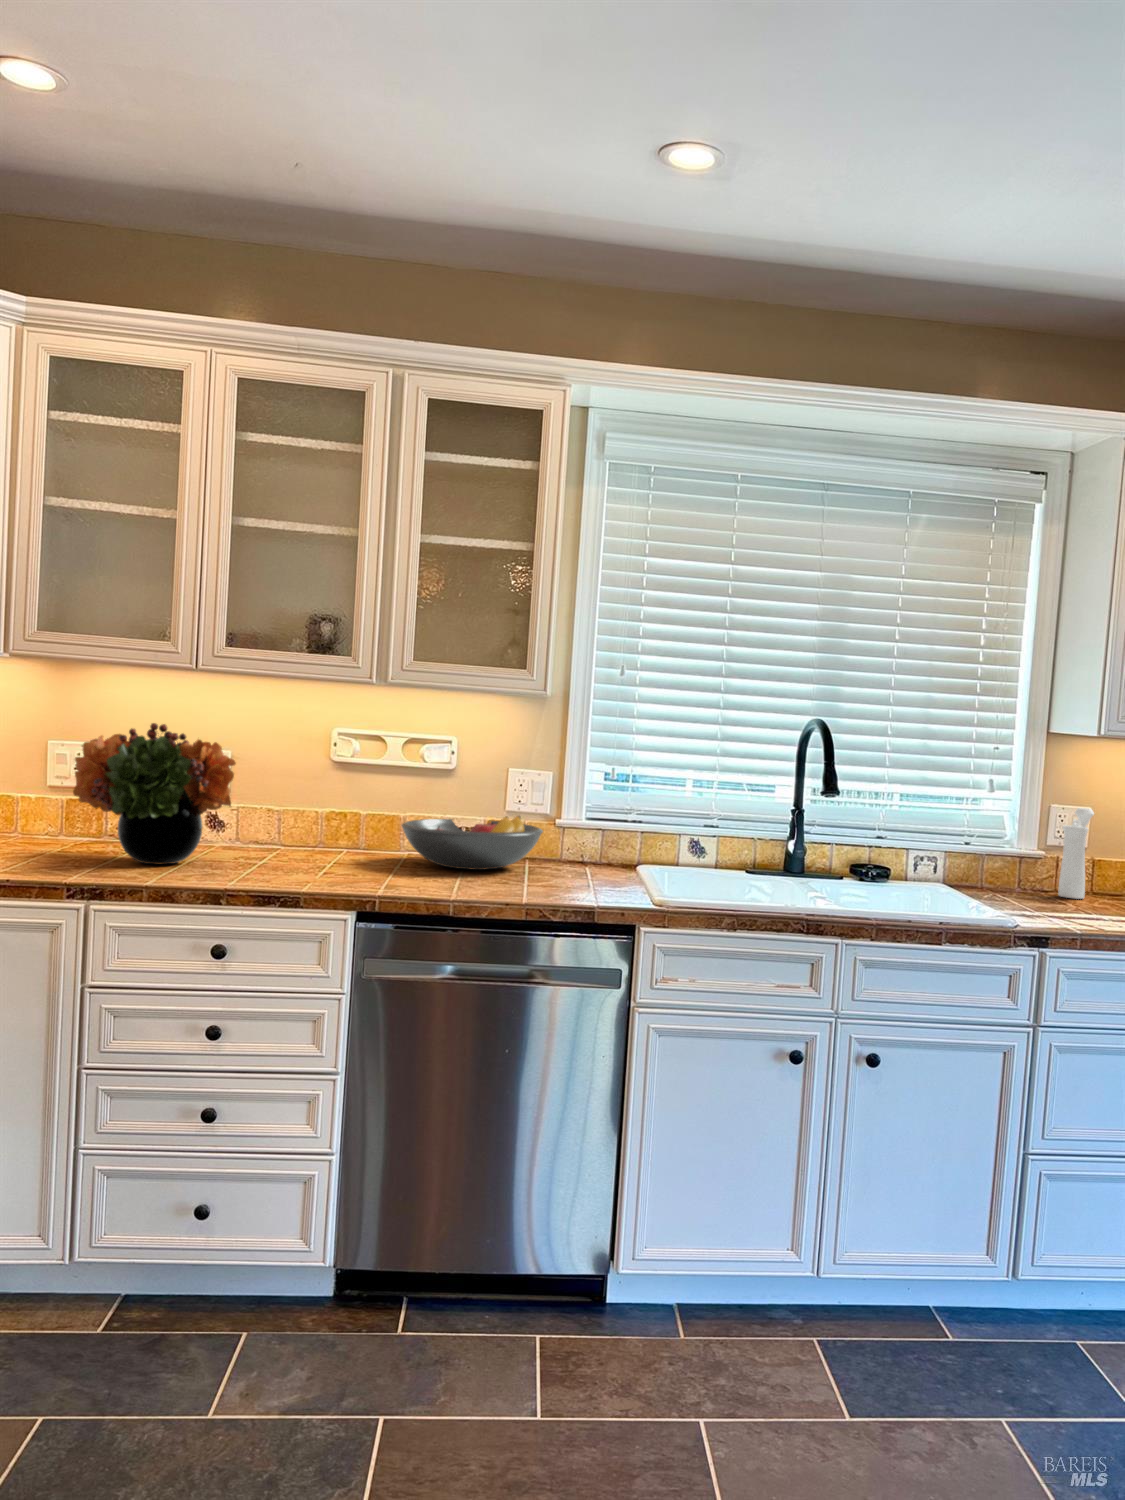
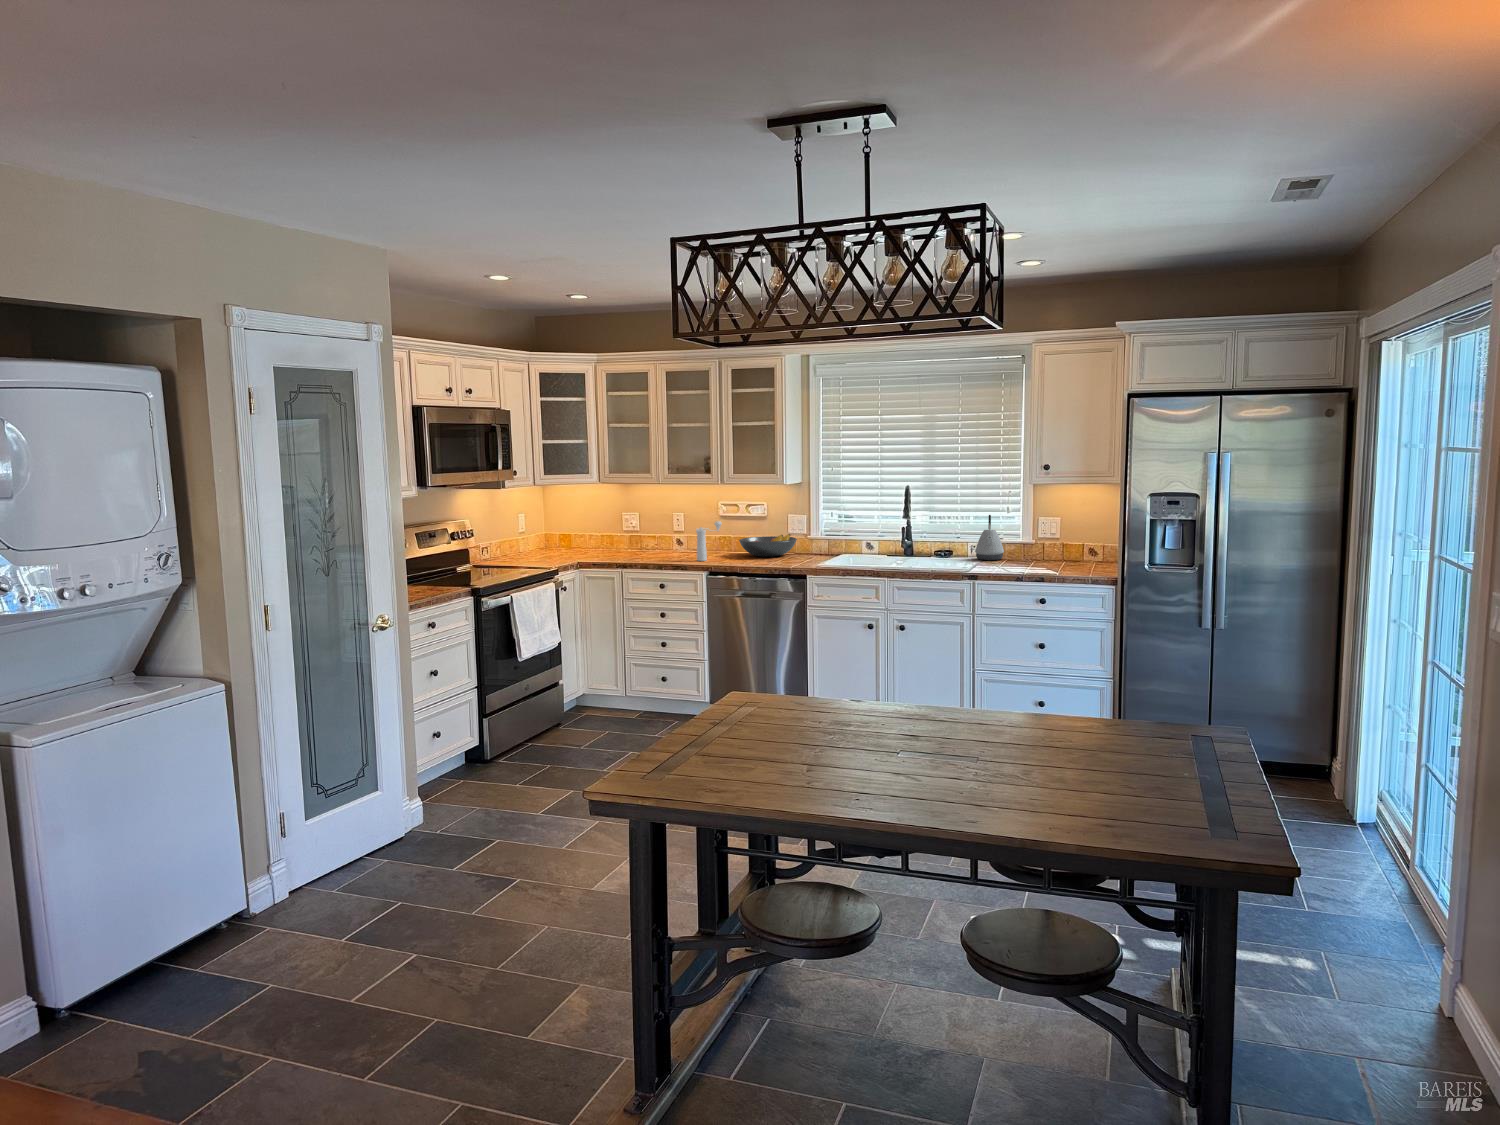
flower arrangement: present [73,723,236,864] -> none [618,506,676,558]
kettle: none [942,791,1008,891] -> present [975,515,1004,560]
pepper mill: present [1058,808,1094,899] -> present [696,521,722,561]

